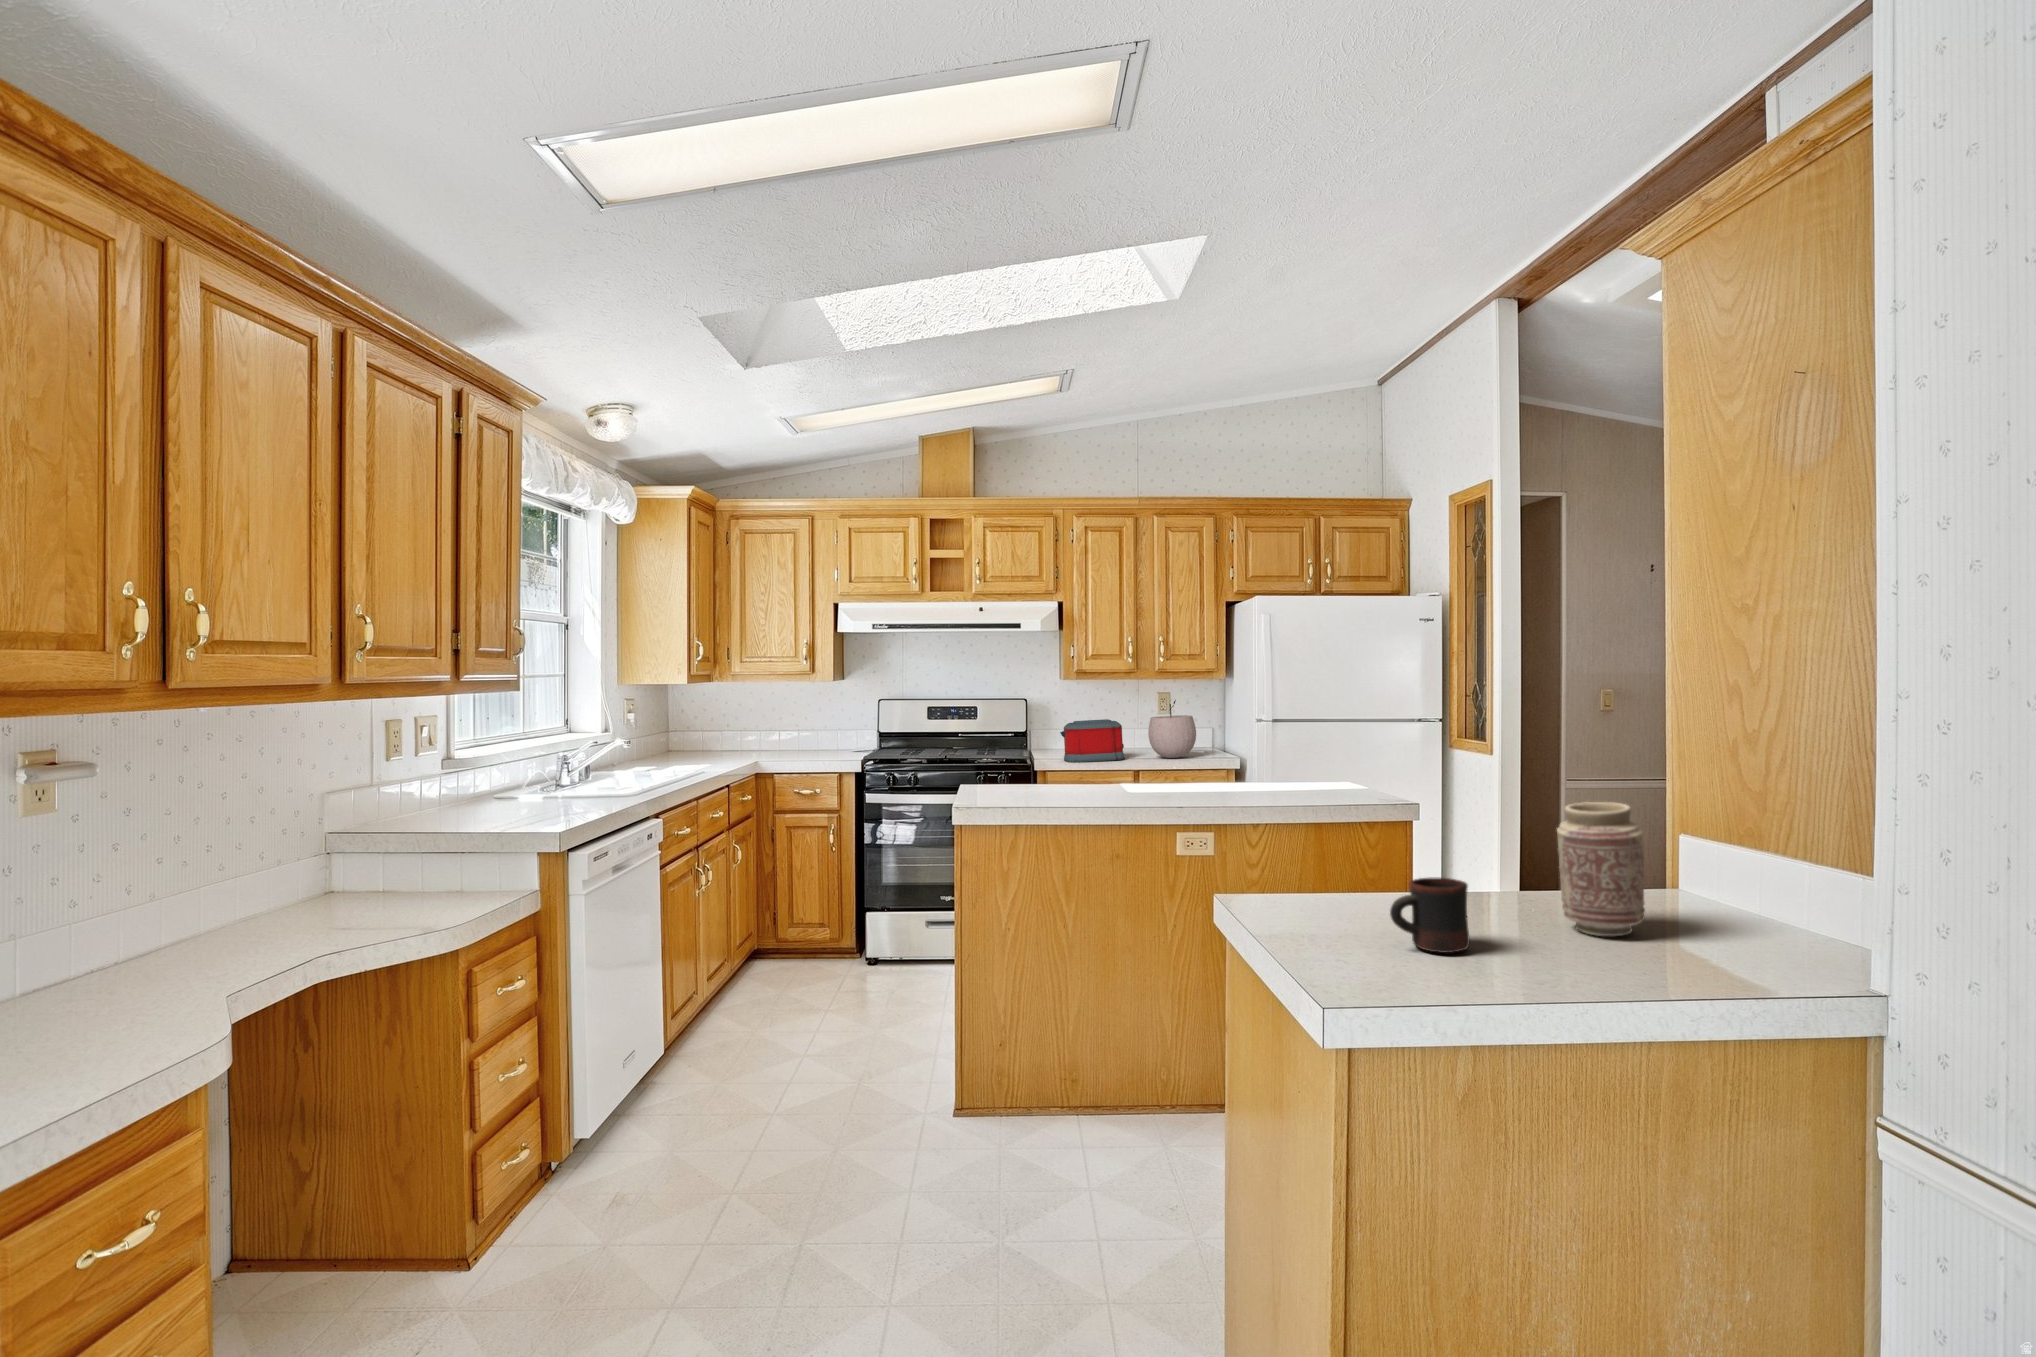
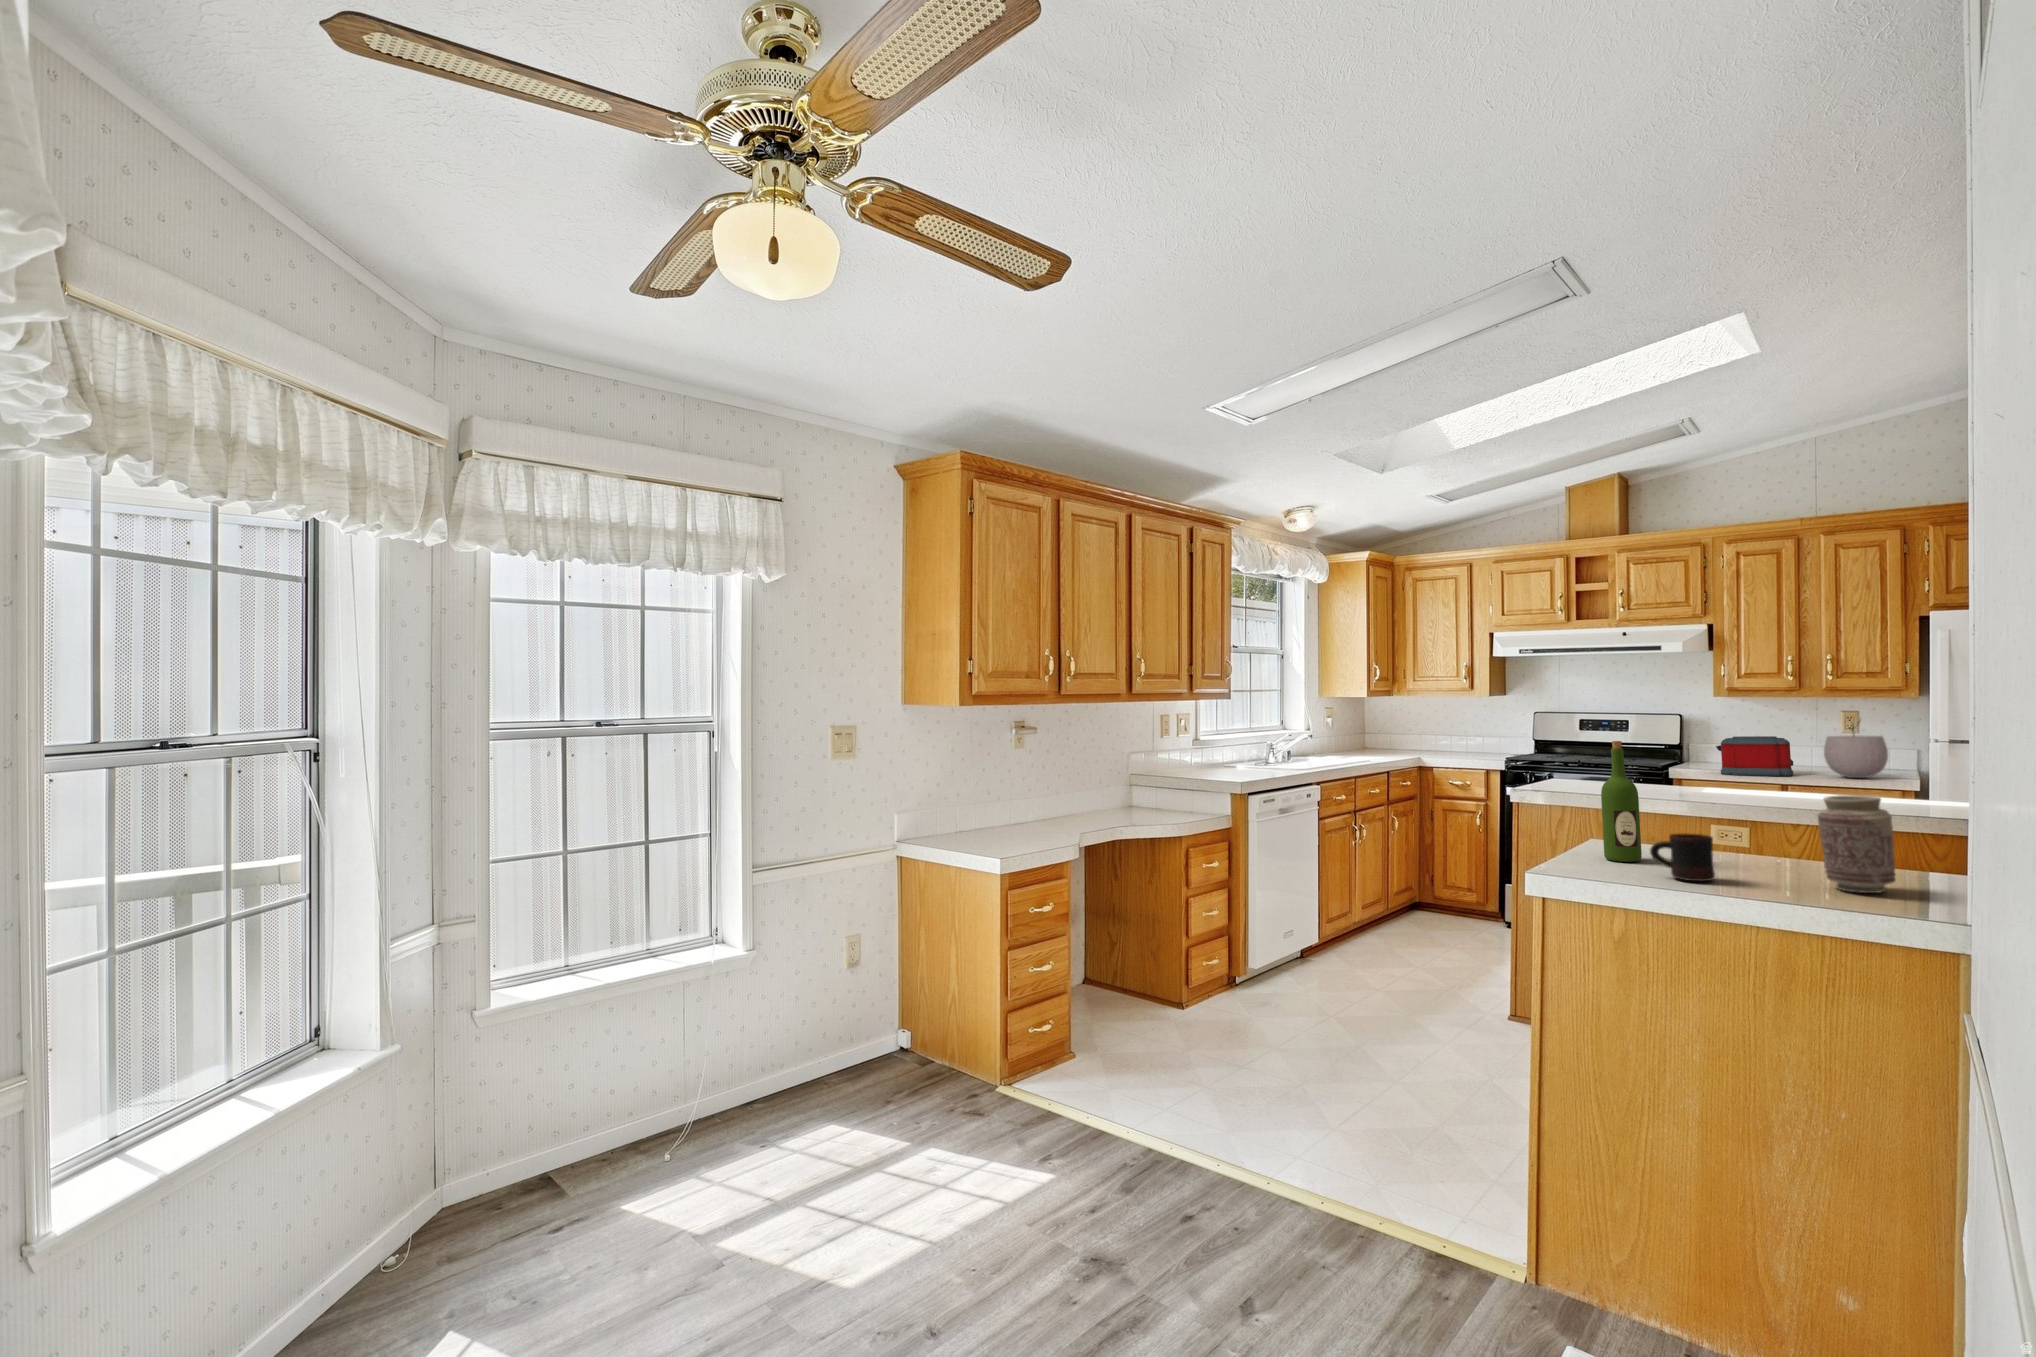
wine bottle: none [1272,742,1325,926] -> present [1601,741,1642,862]

